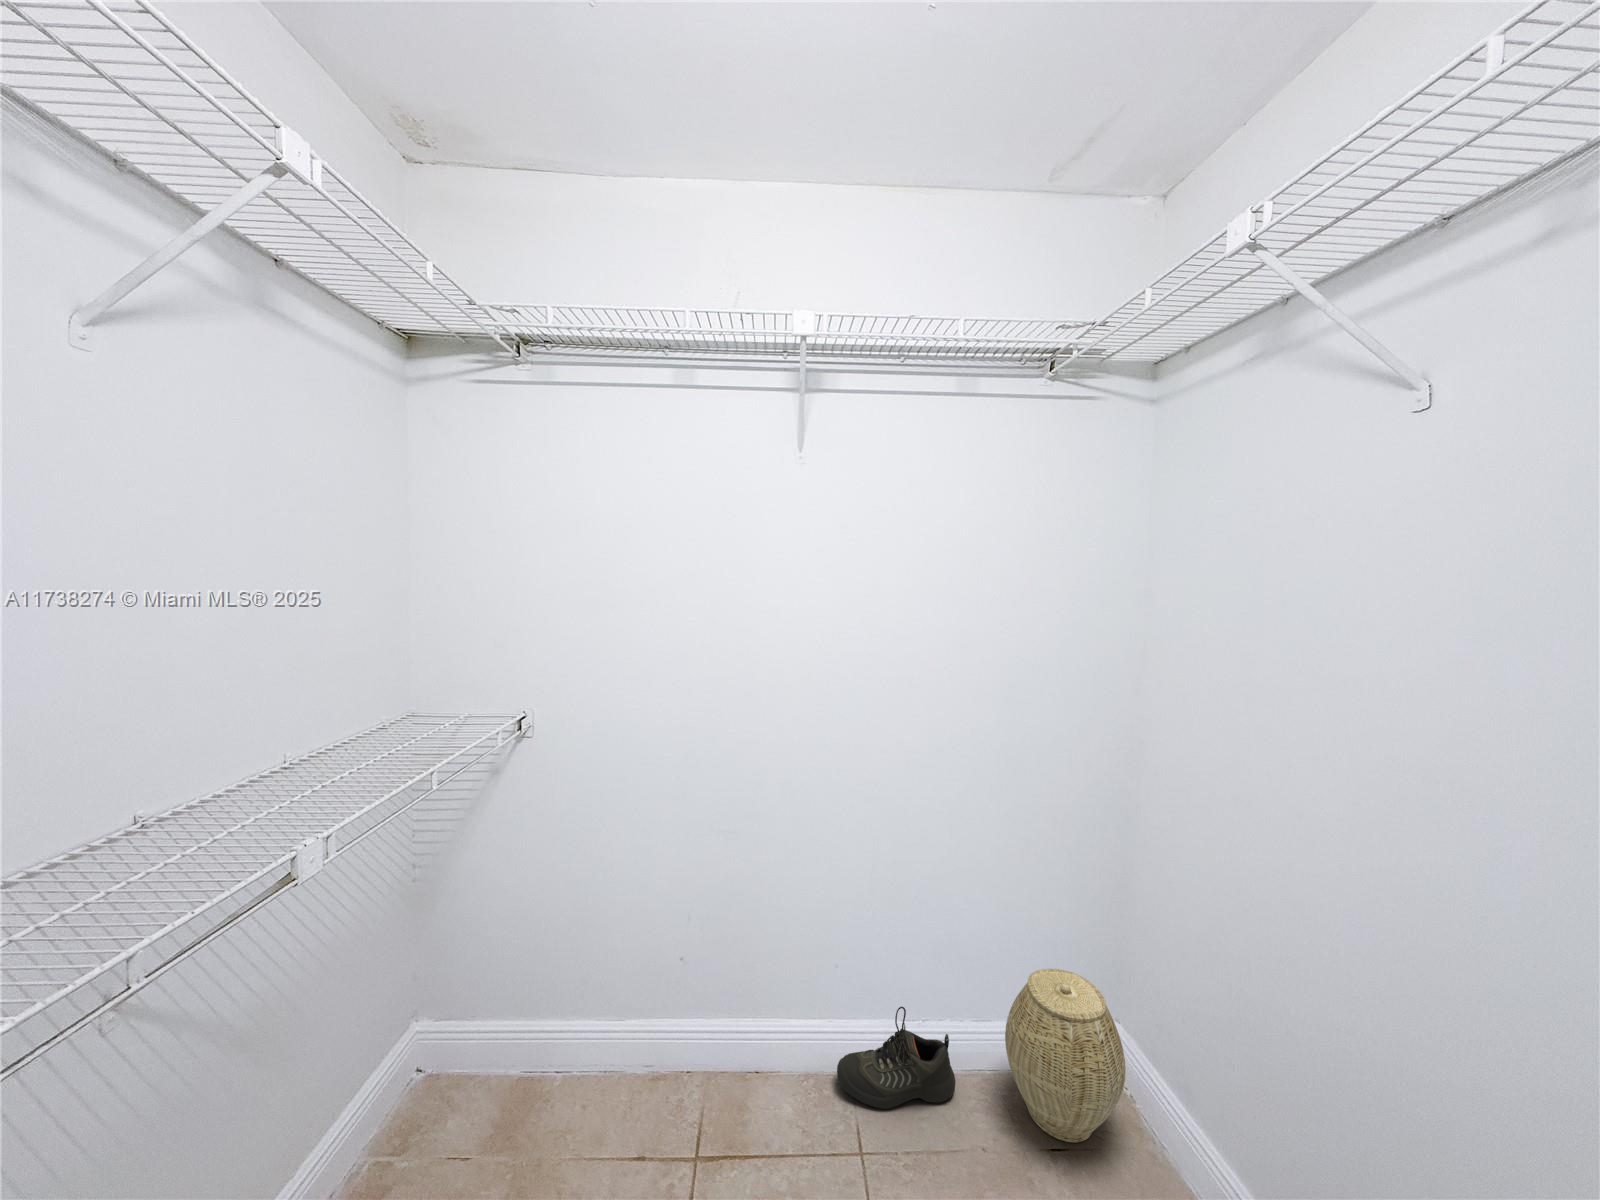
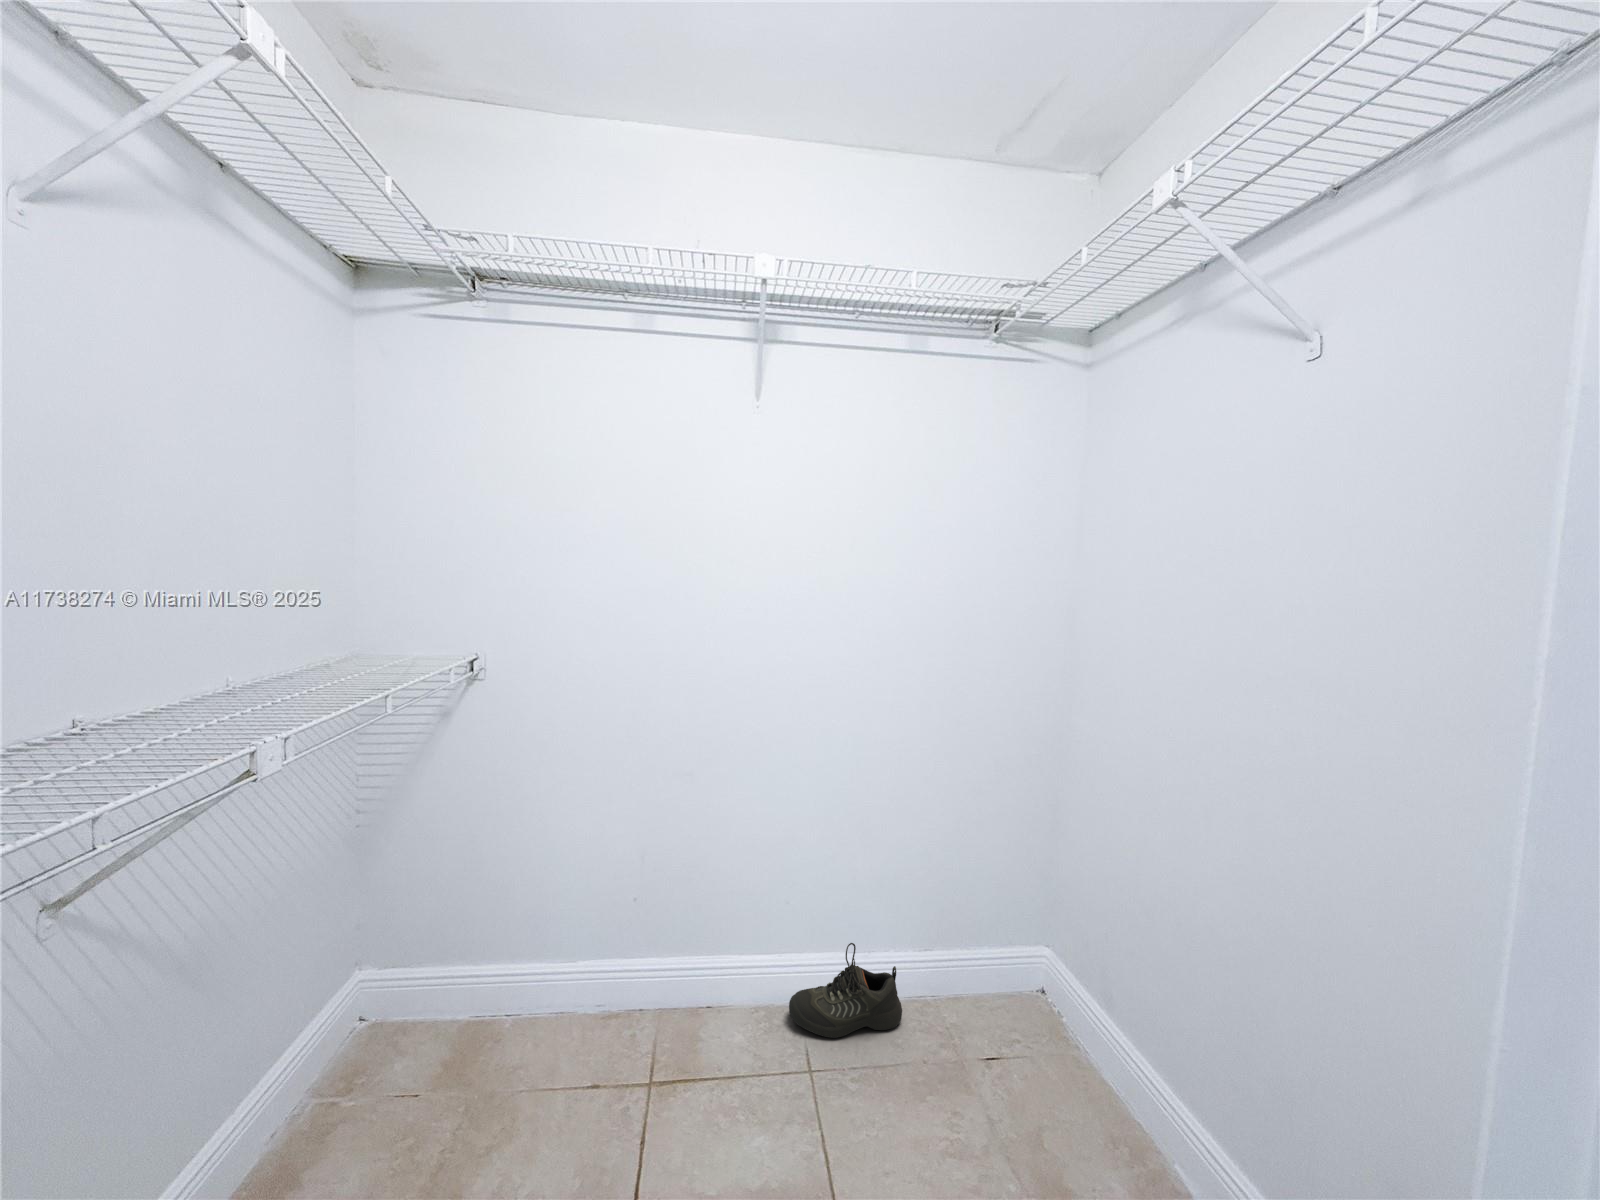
woven basket: present [1005,969,1126,1143] -> none [949,900,1058,1056]

